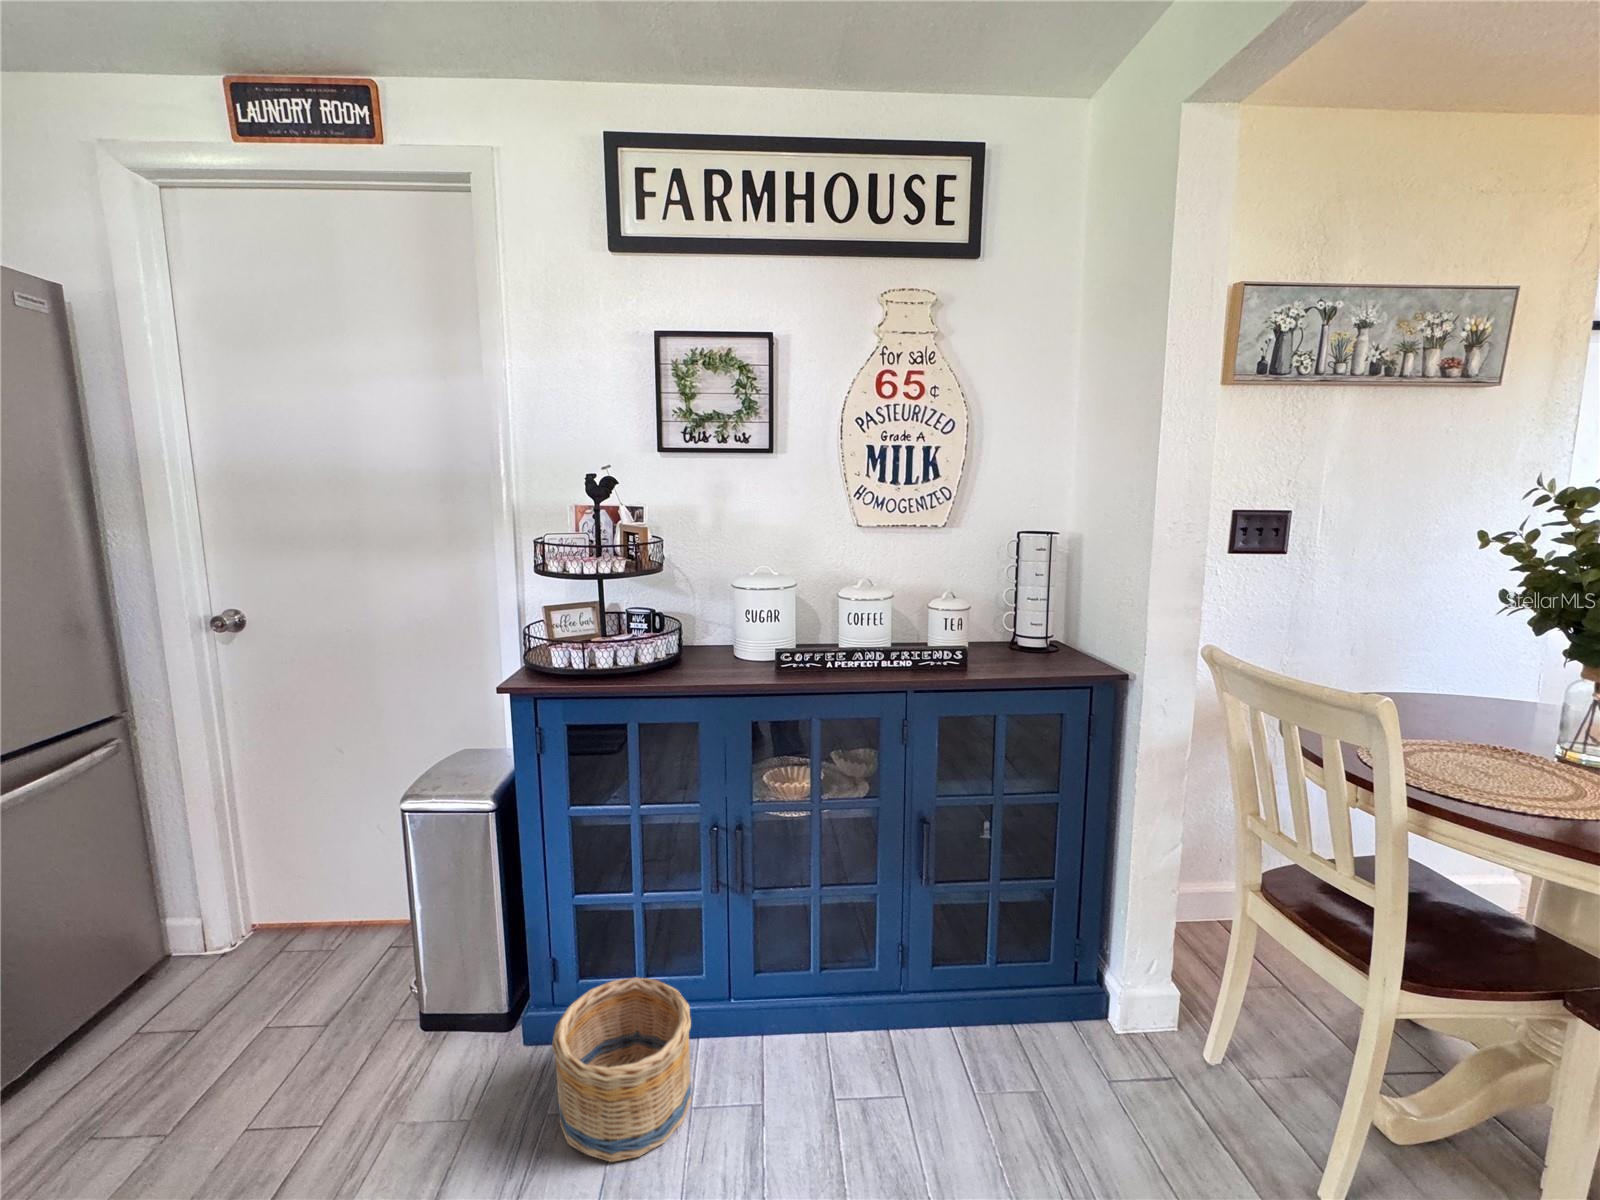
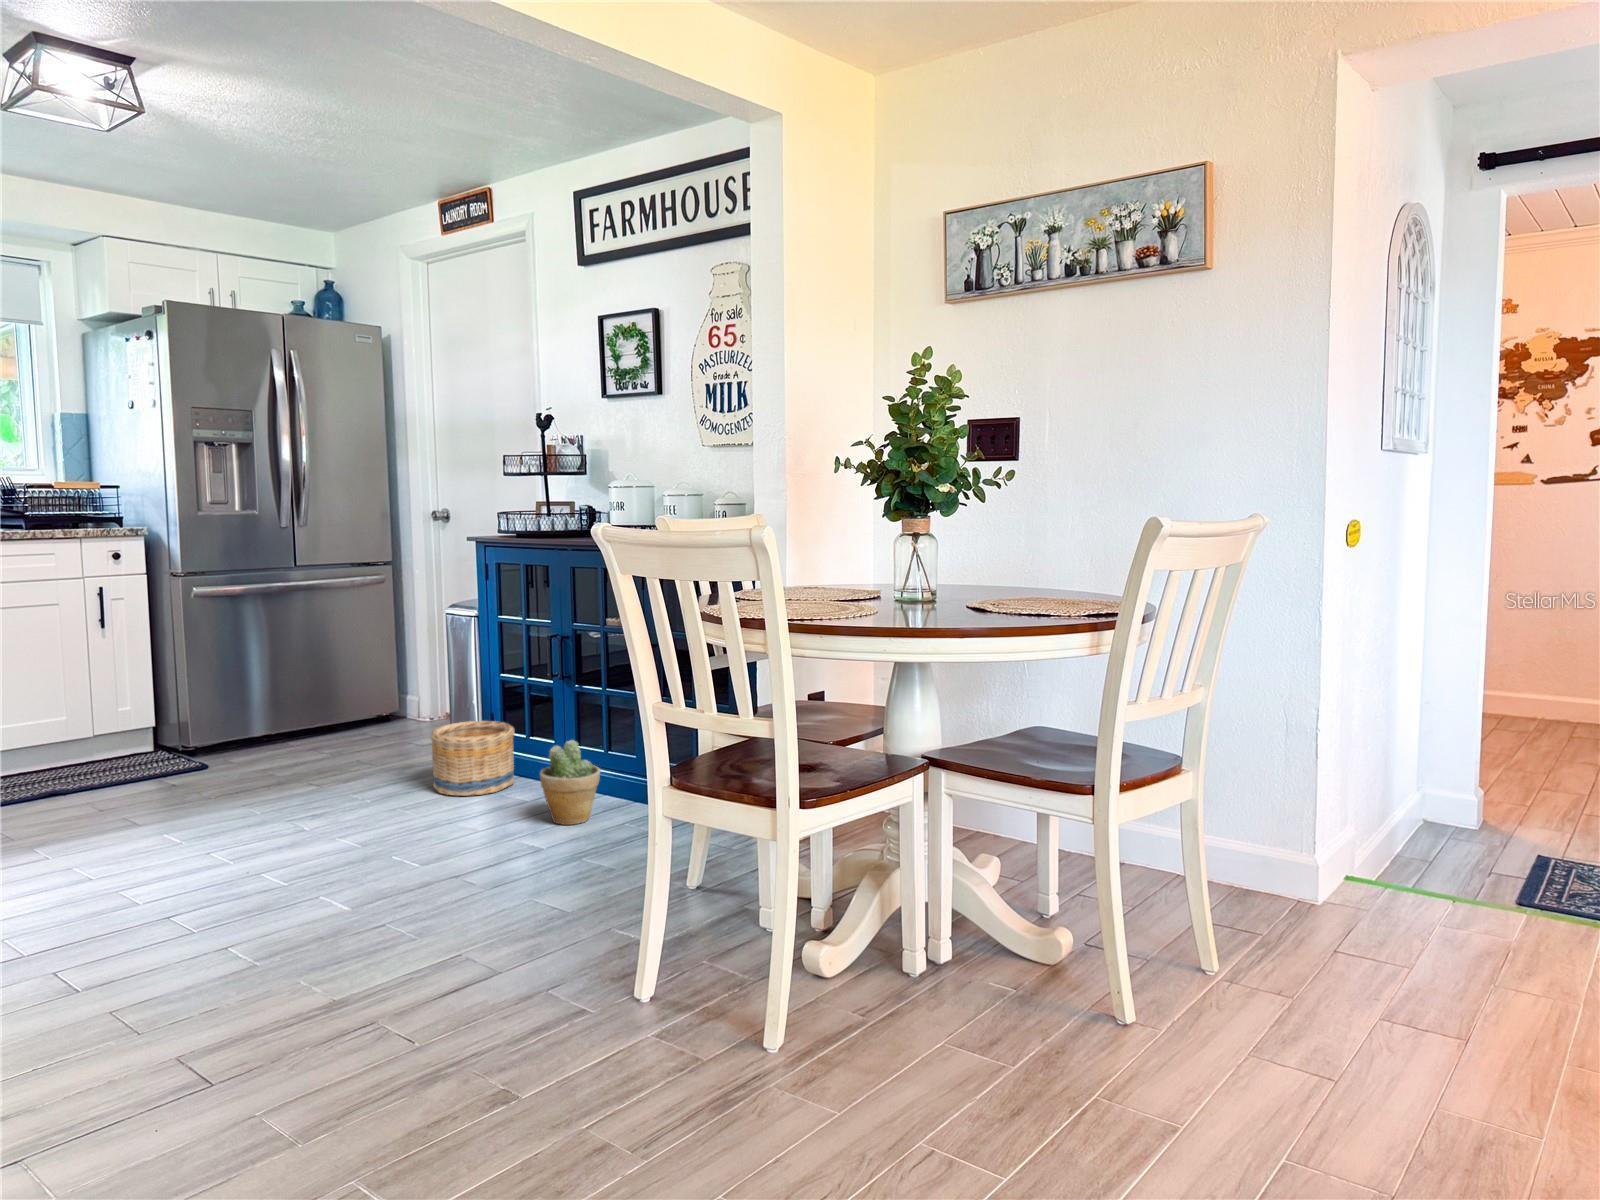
potted plant: none [845,987,934,1124] -> present [540,740,601,825]

